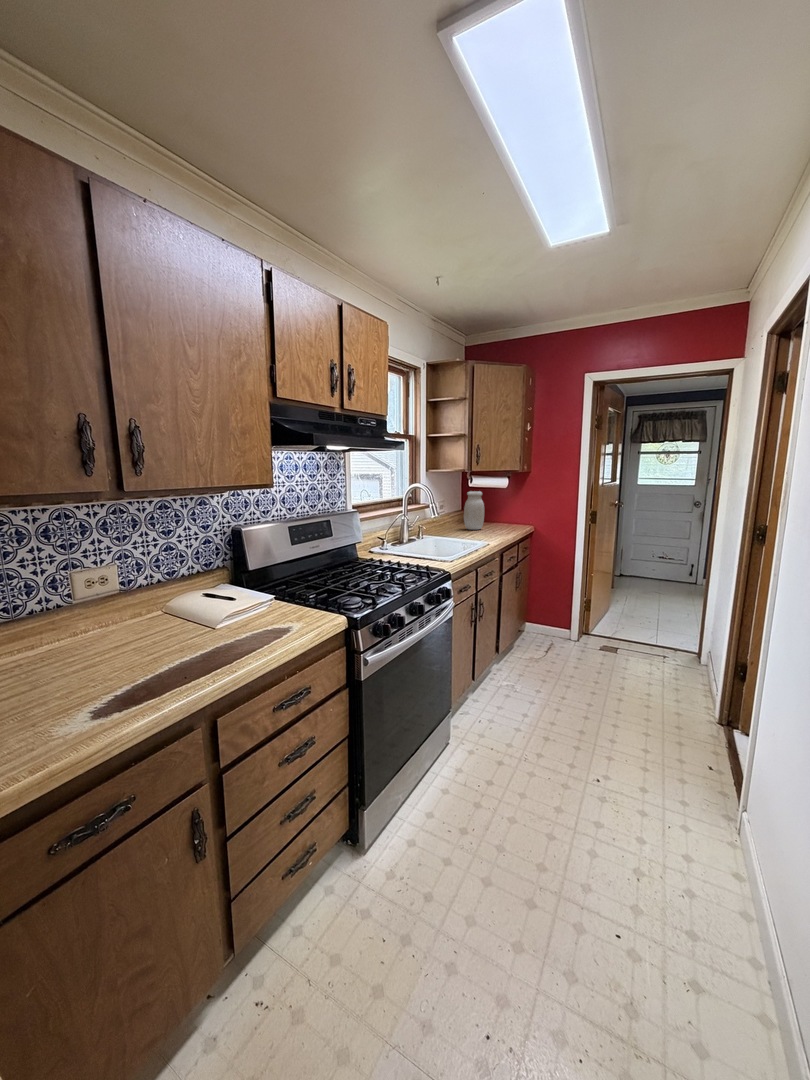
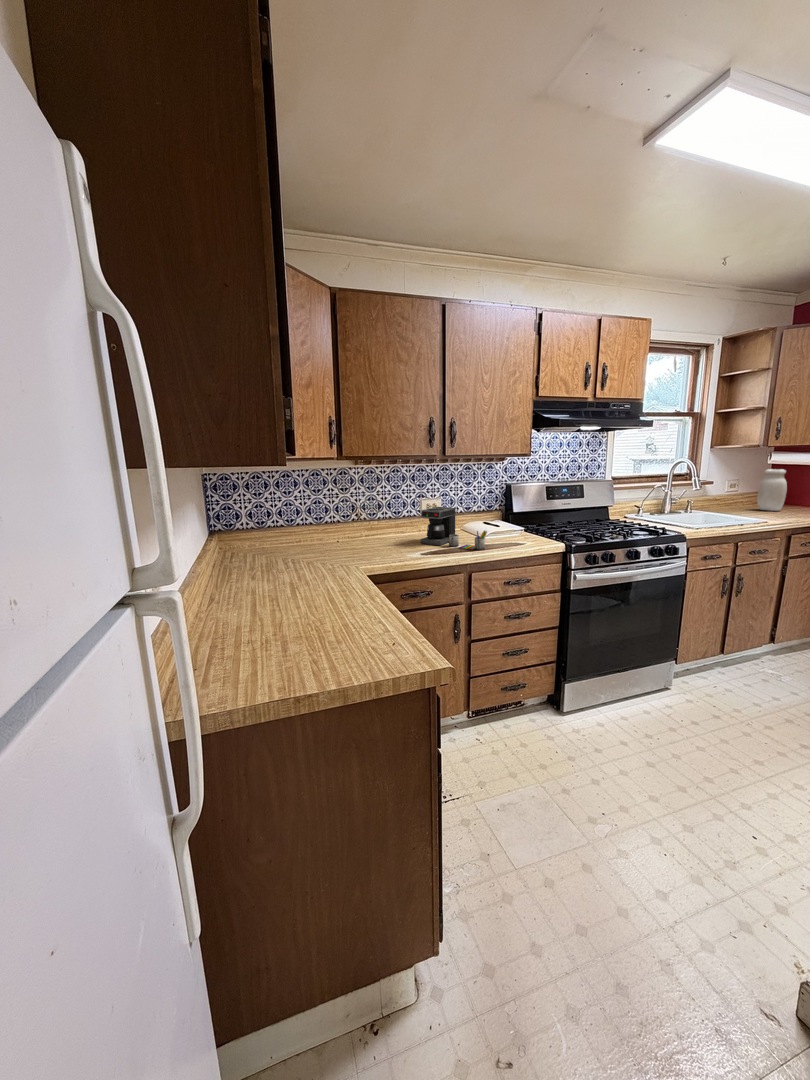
coffee maker: none [79,588,235,675] -> present [421,507,487,550]

